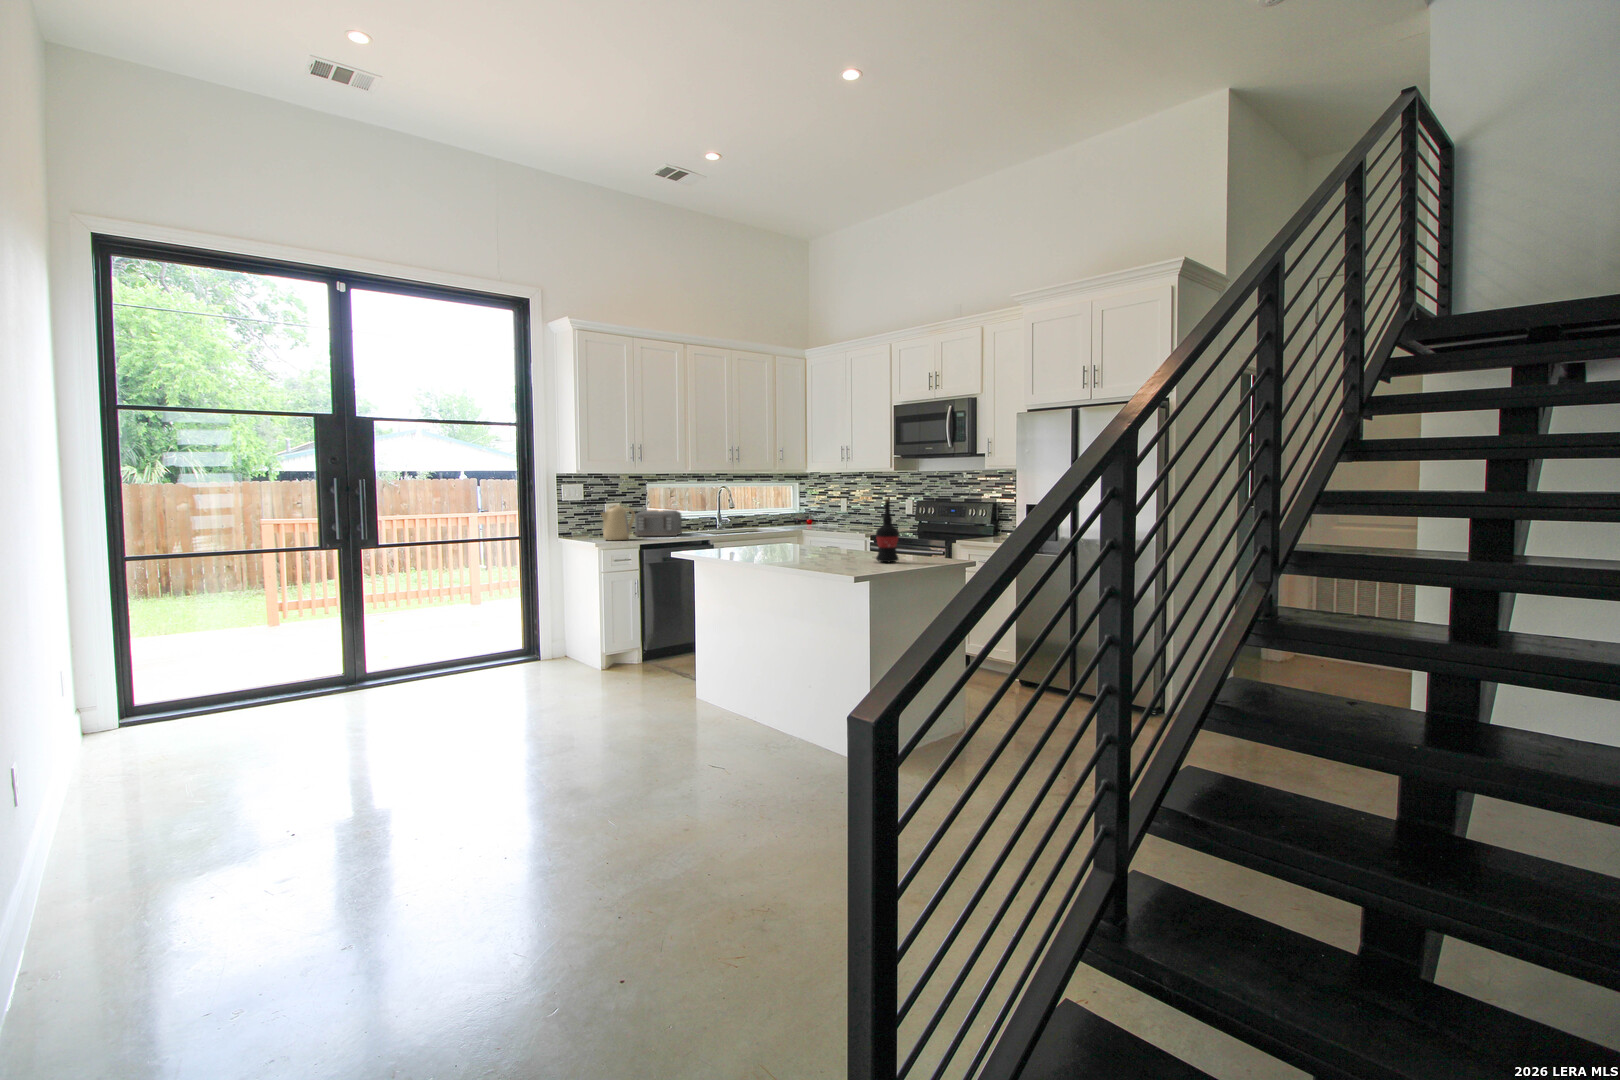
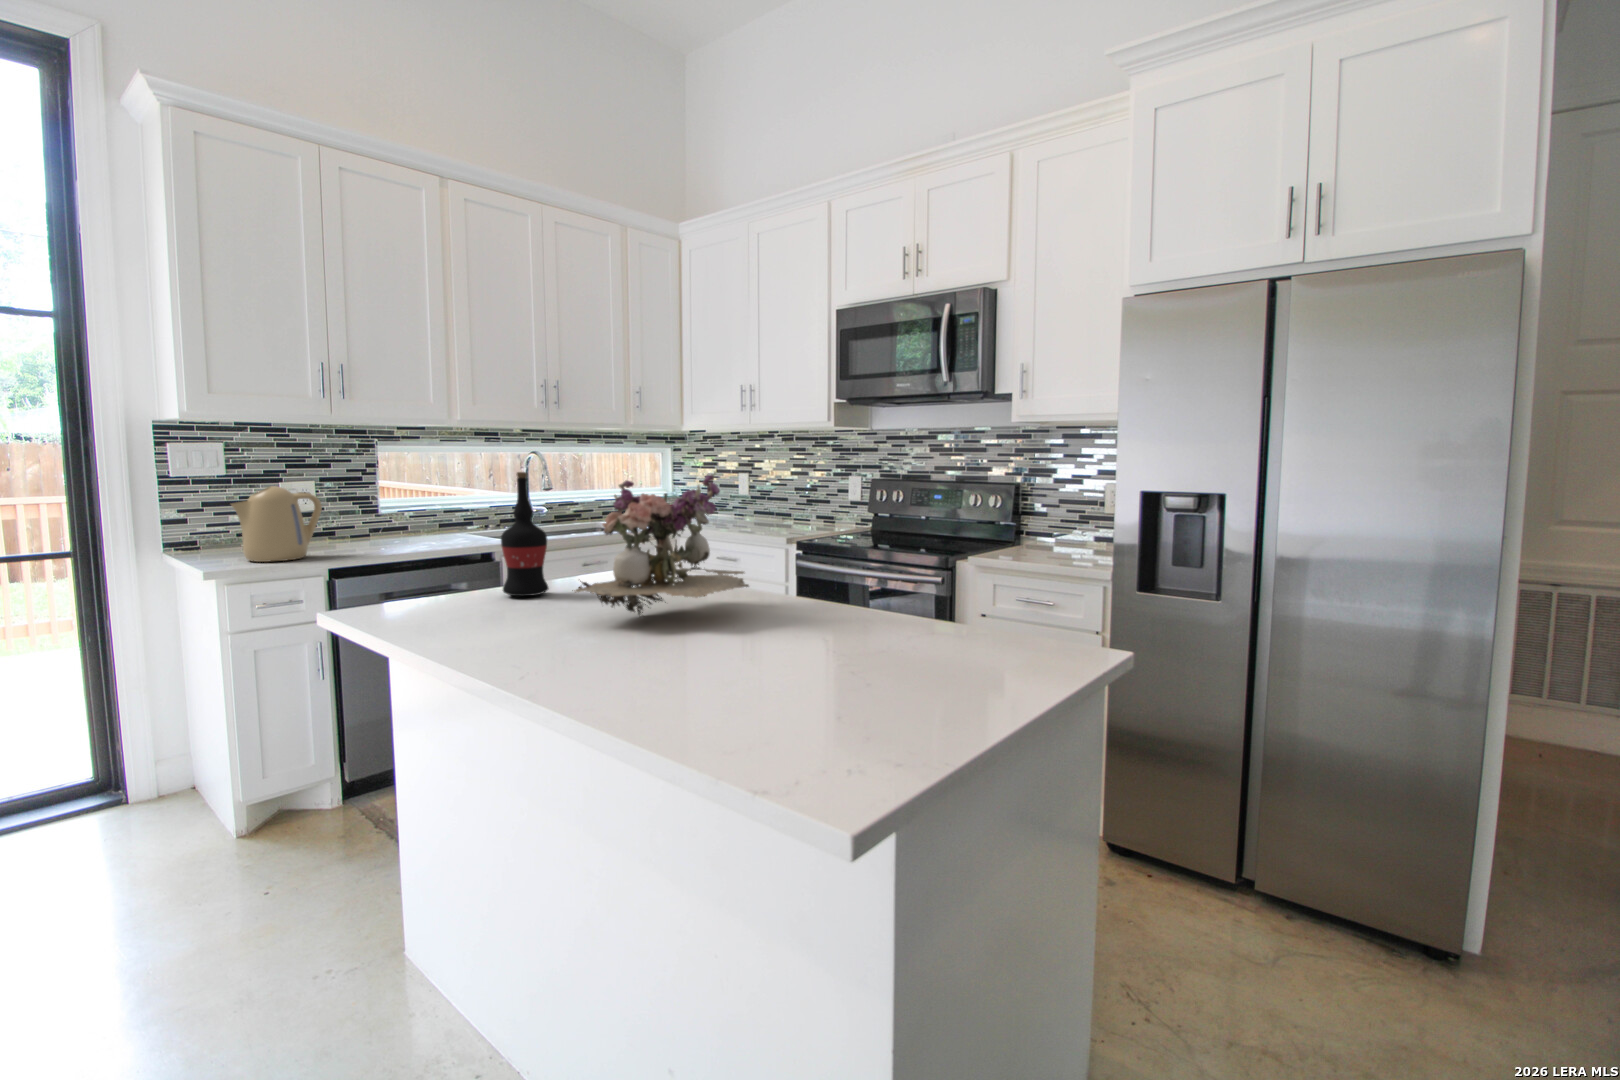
flower arrangement: none [771,496,837,552] -> present [572,472,749,615]
wine bottle: present [876,499,899,562] -> present [501,472,548,596]
toaster: present [635,510,682,536] -> none [335,495,448,547]

